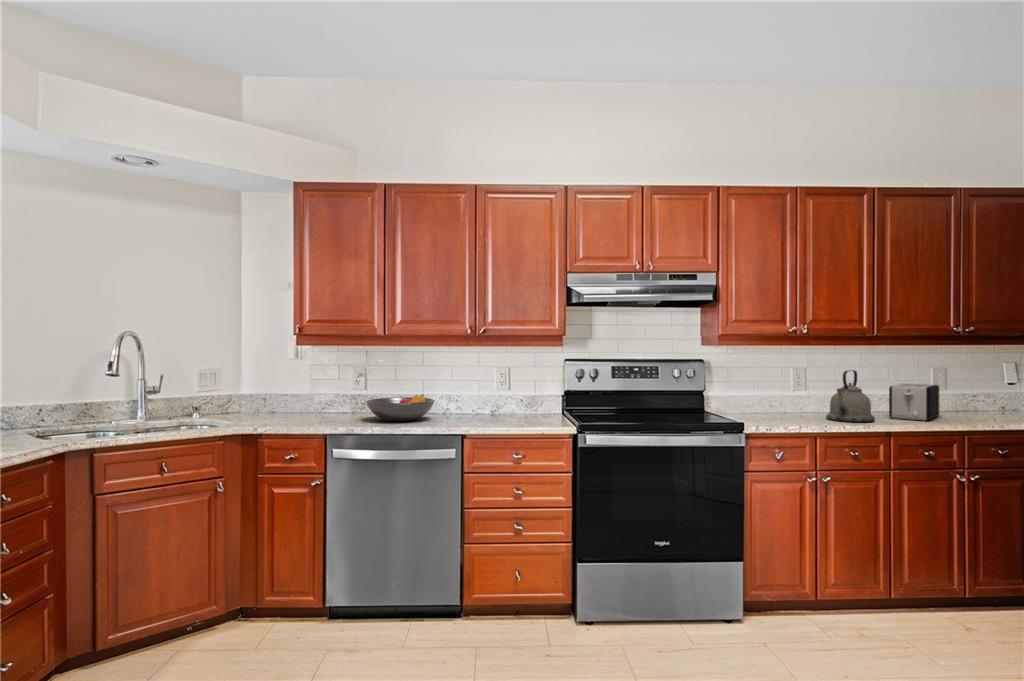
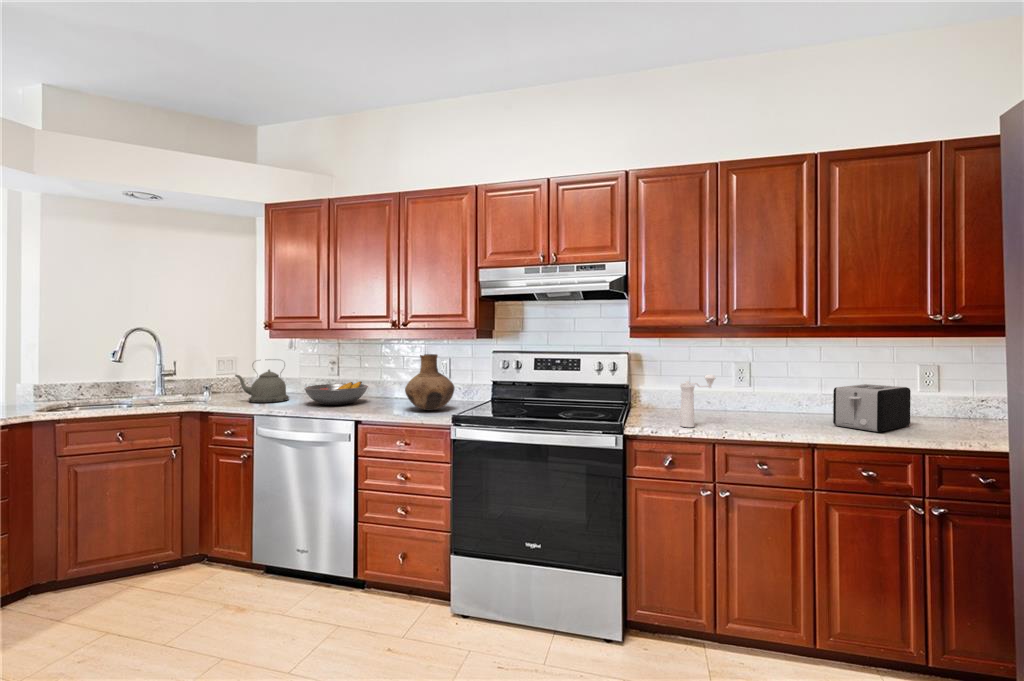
vase: none [496,362,547,422] -> present [405,354,455,410]
kettle: present [826,370,875,422] -> present [235,370,289,403]
pepper mill: none [782,377,807,424] -> present [680,375,715,427]

